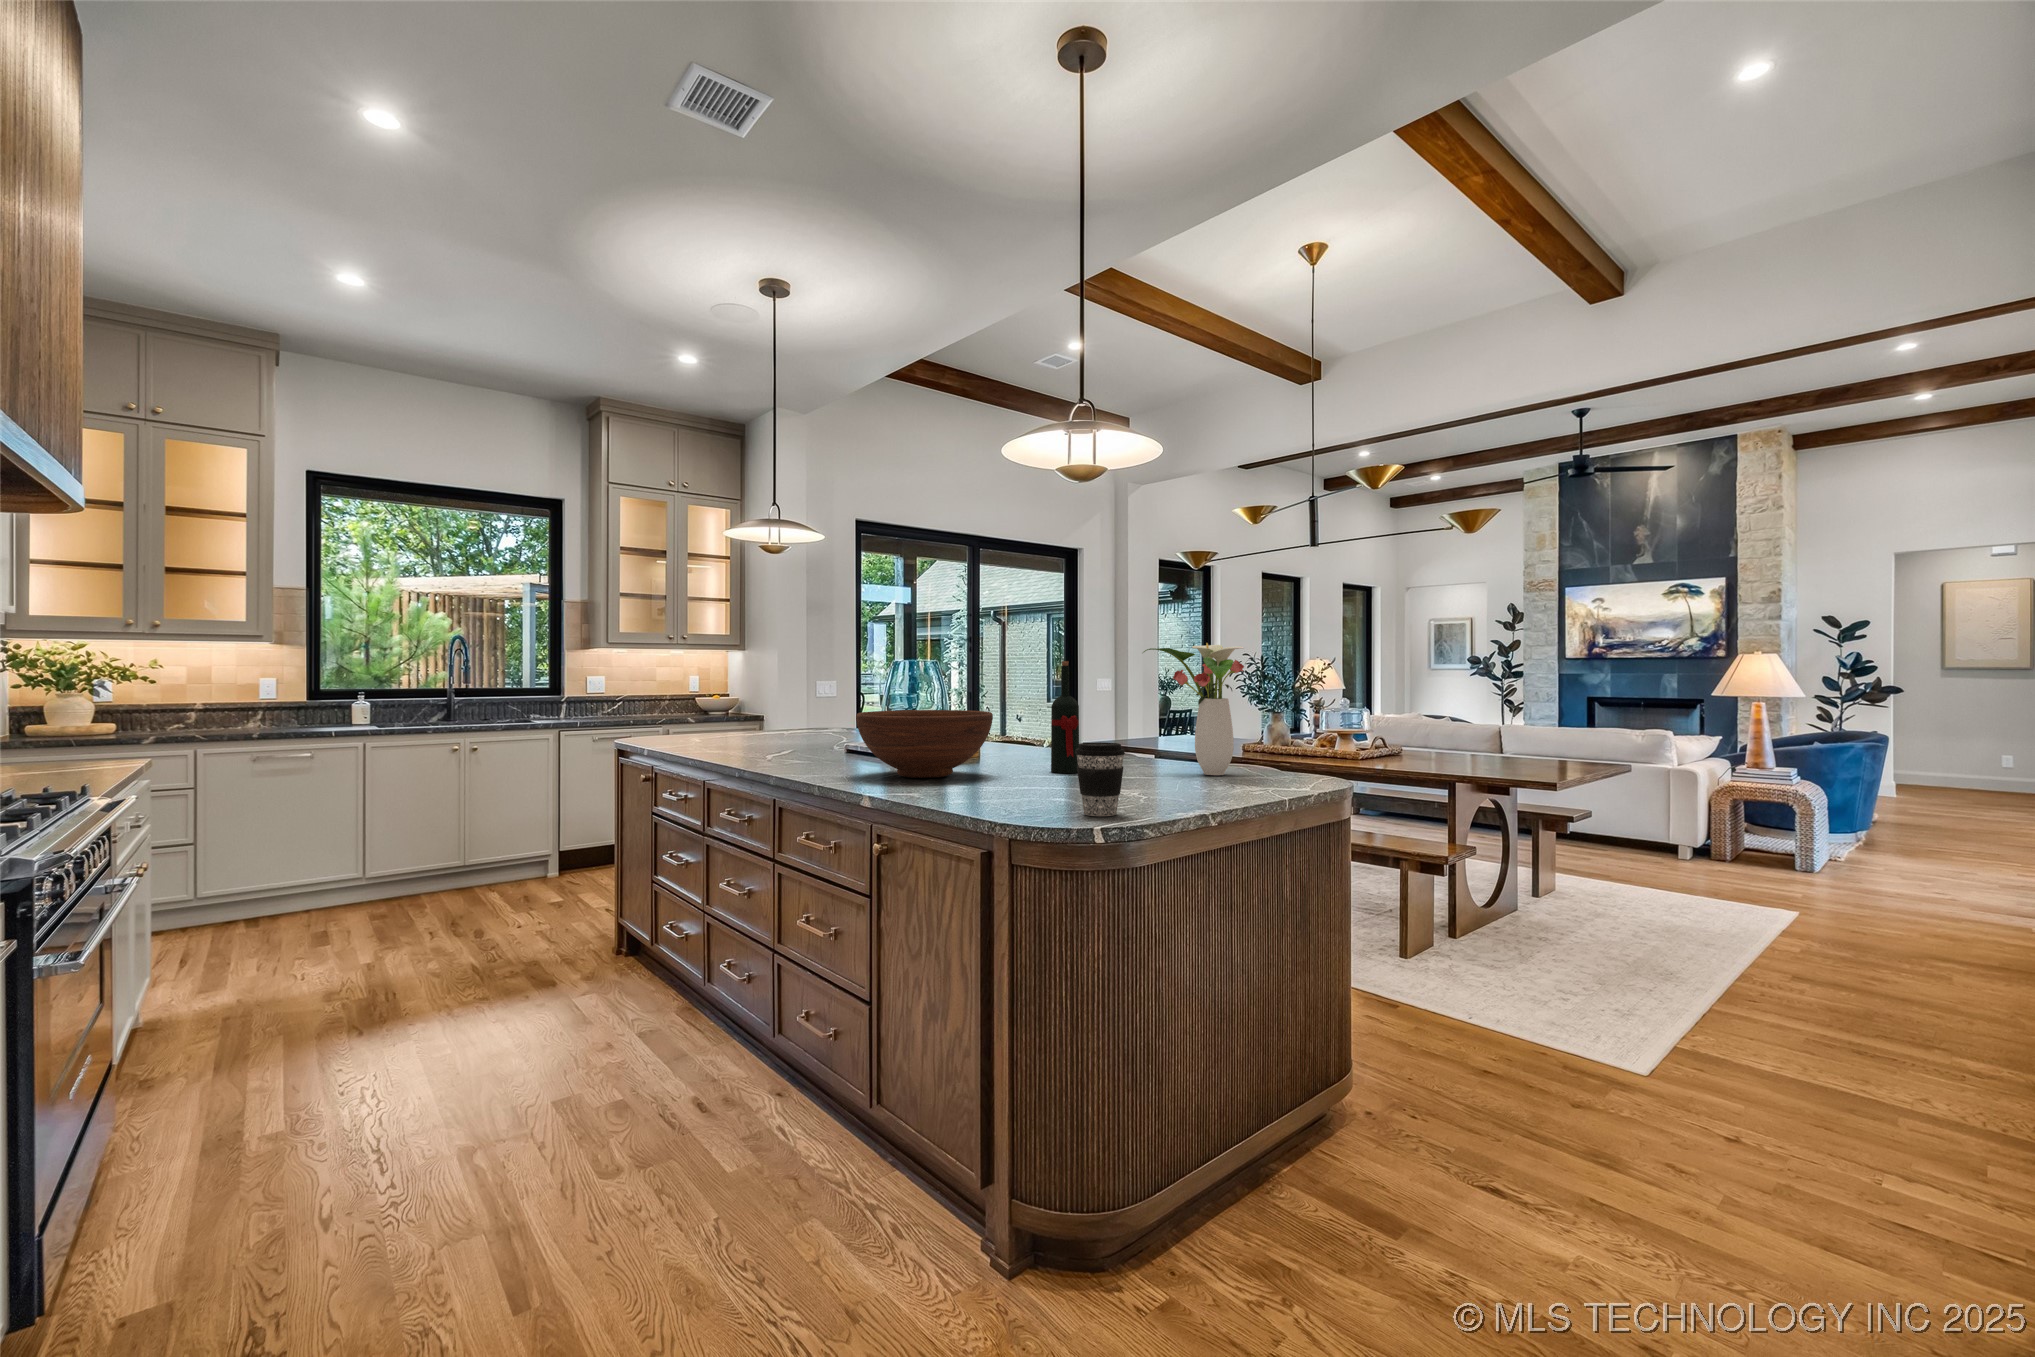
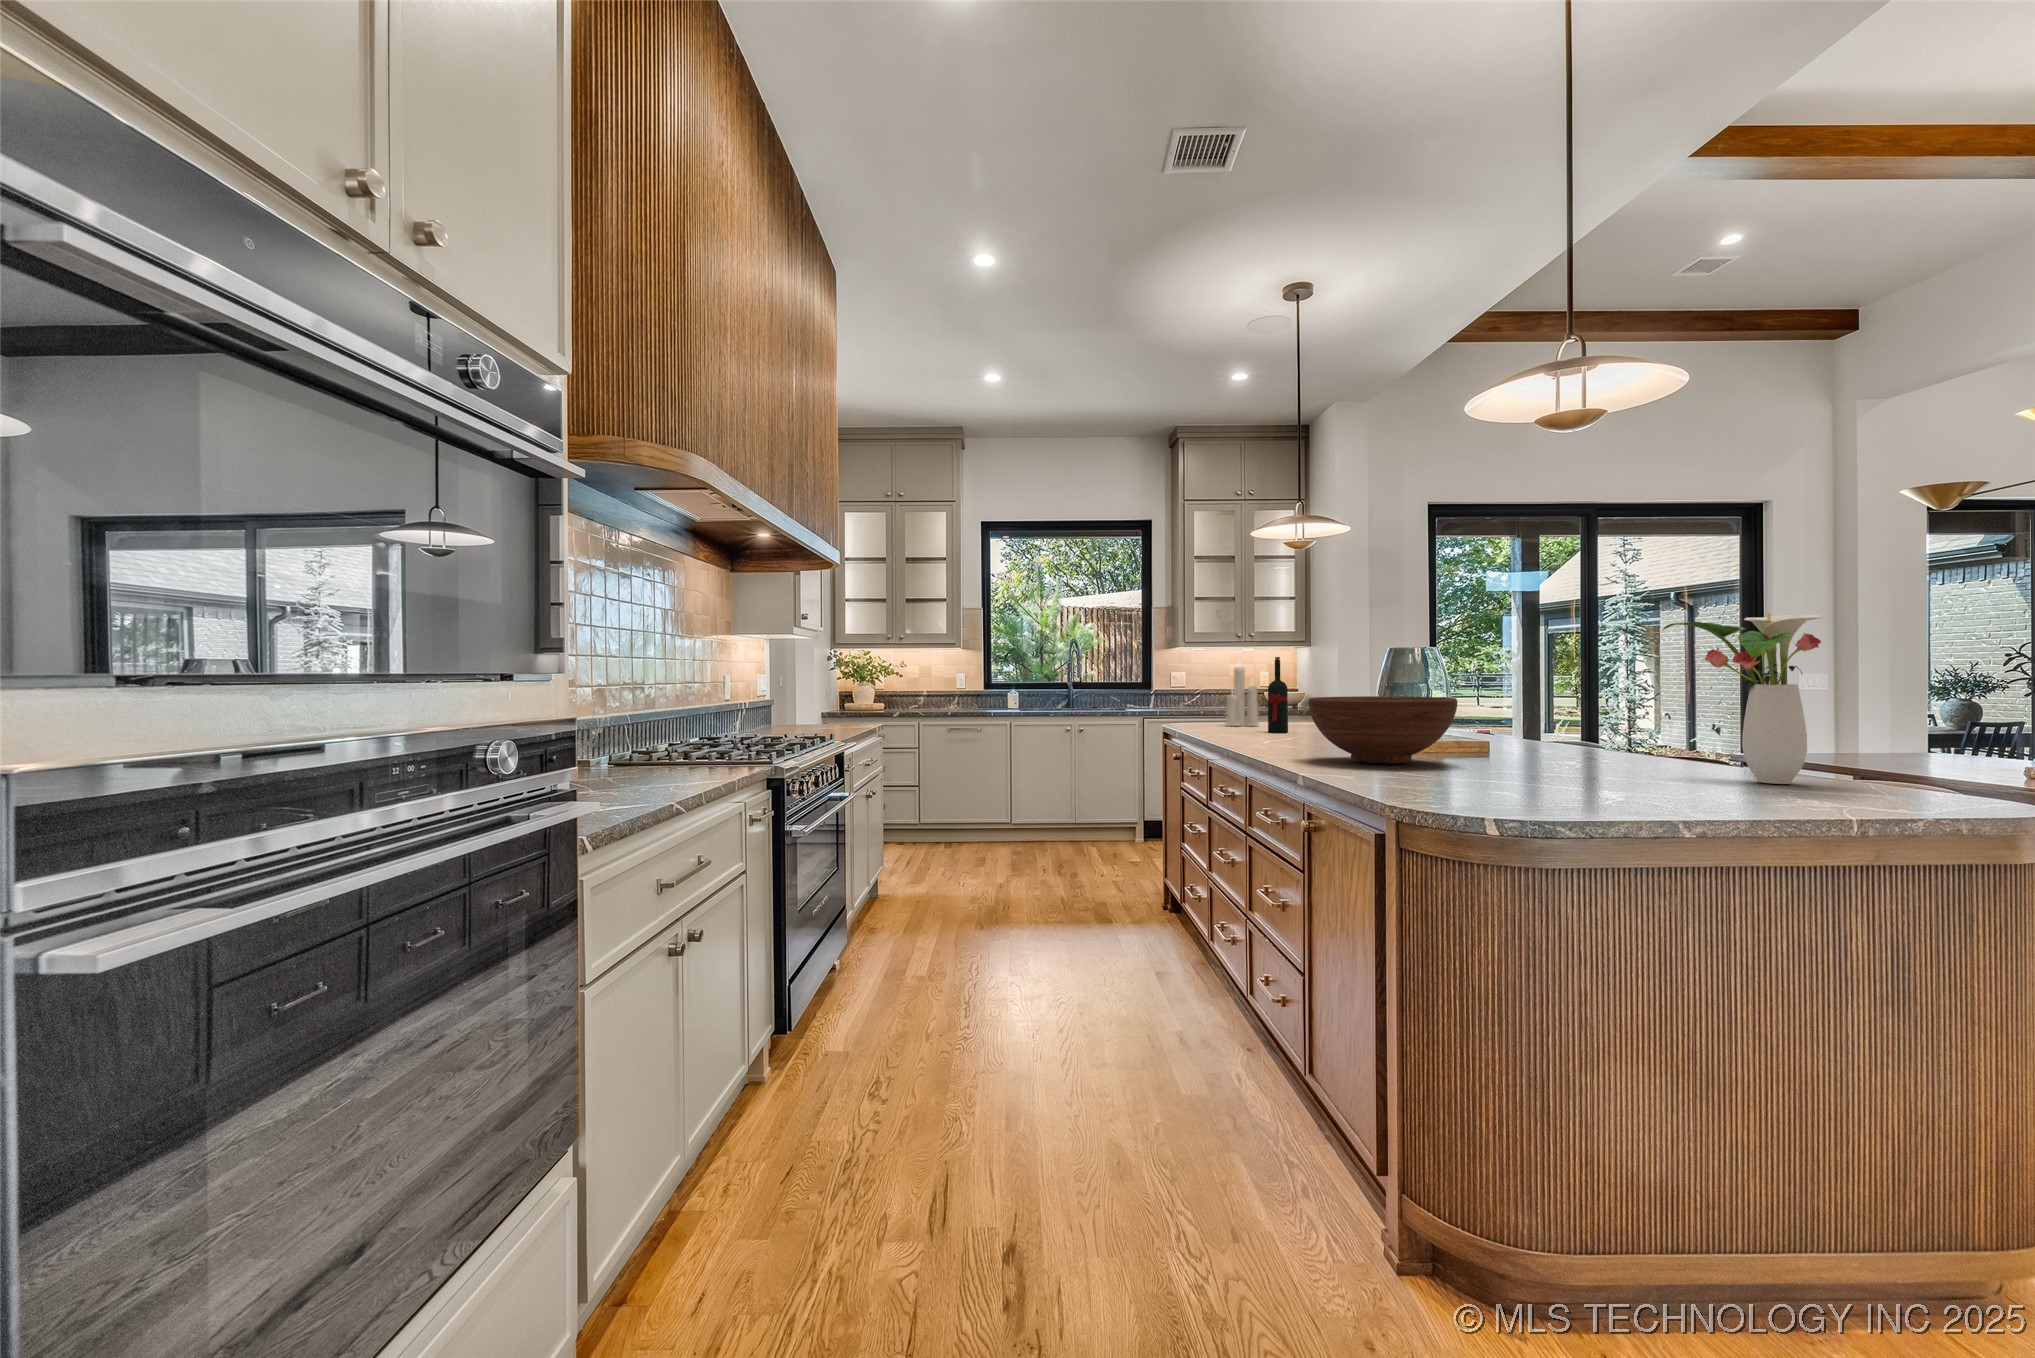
wine bottle: present [1051,661,1079,773] -> present [1268,657,1288,733]
candle: none [691,662,728,740] -> present [1226,667,1259,726]
coffee cup: present [1075,742,1125,816] -> none [1470,726,1532,807]

